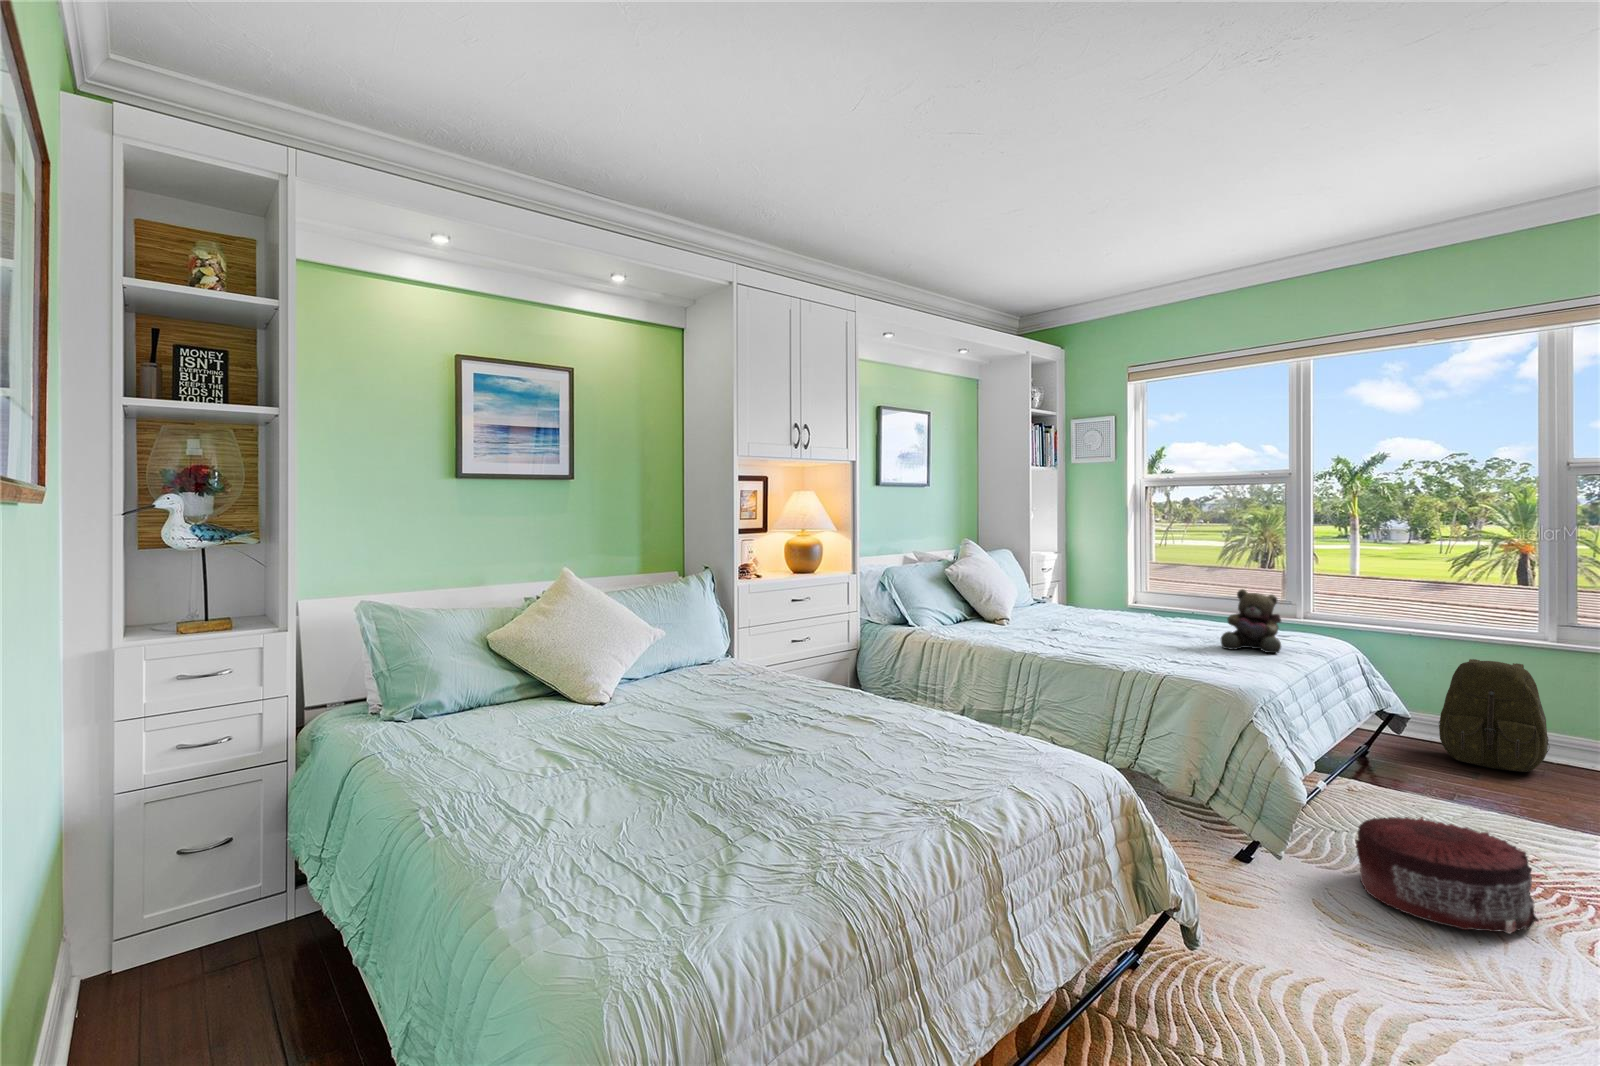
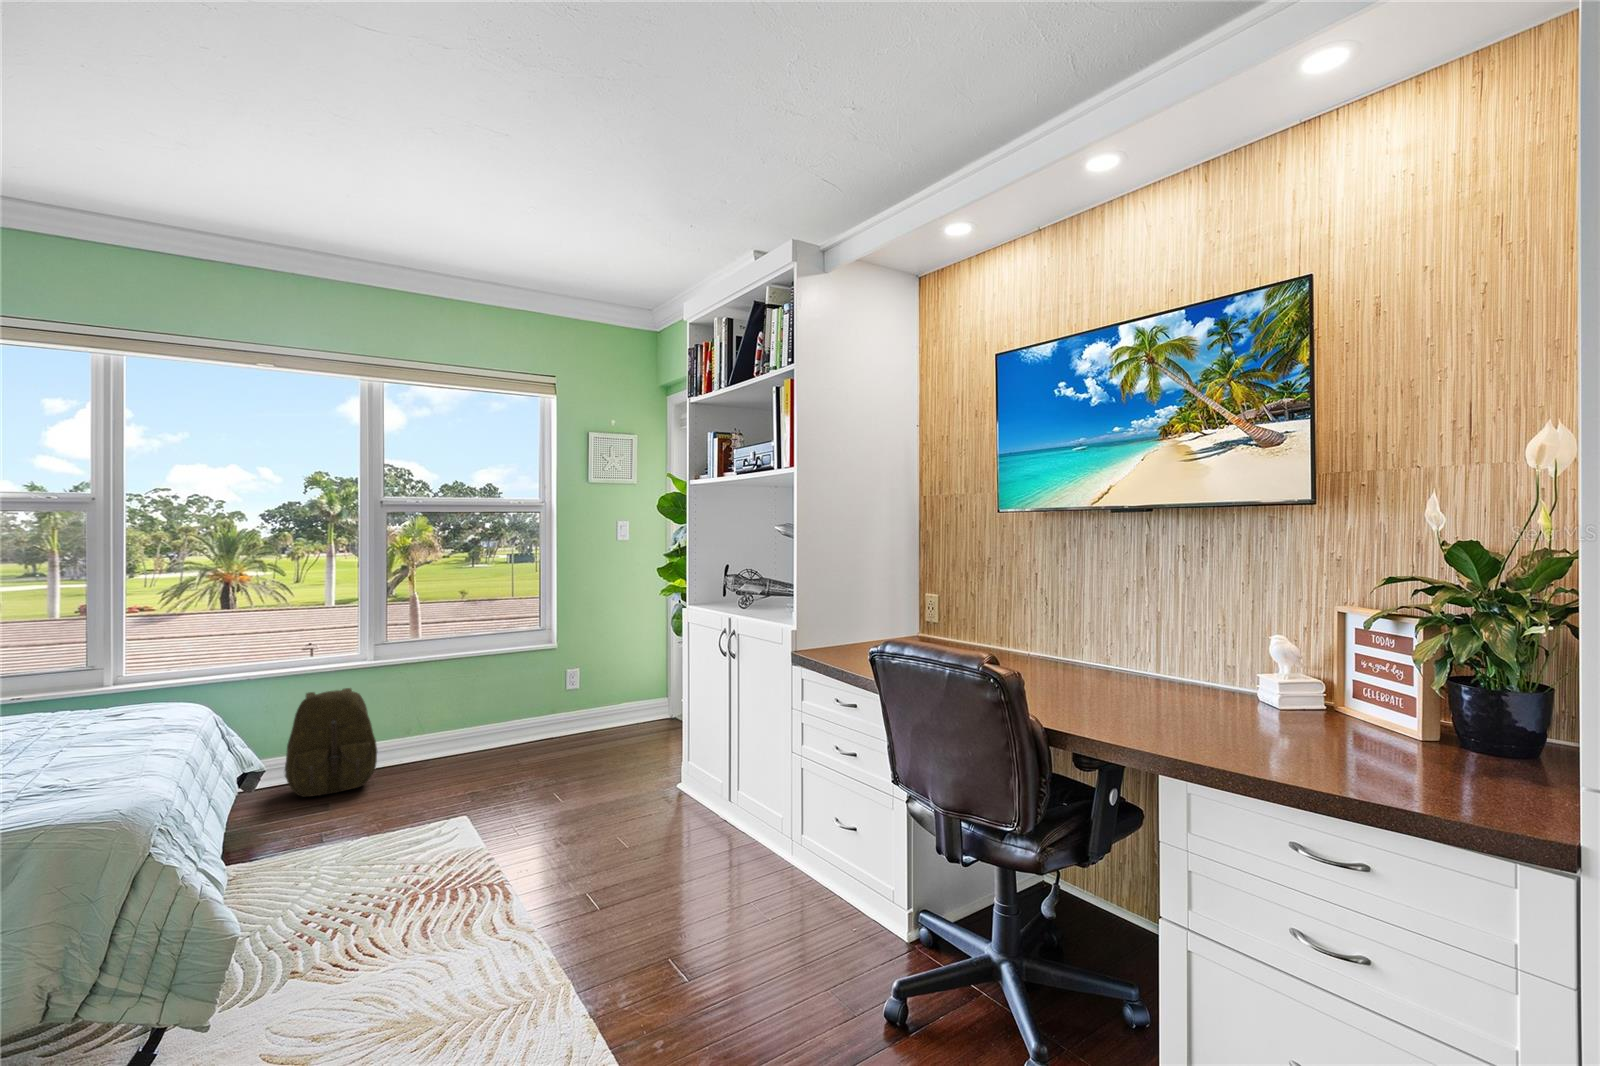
teddy bear: present [1221,589,1281,653] -> none [32,664,137,757]
pouf: present [1356,817,1538,934] -> none [292,865,458,1003]

